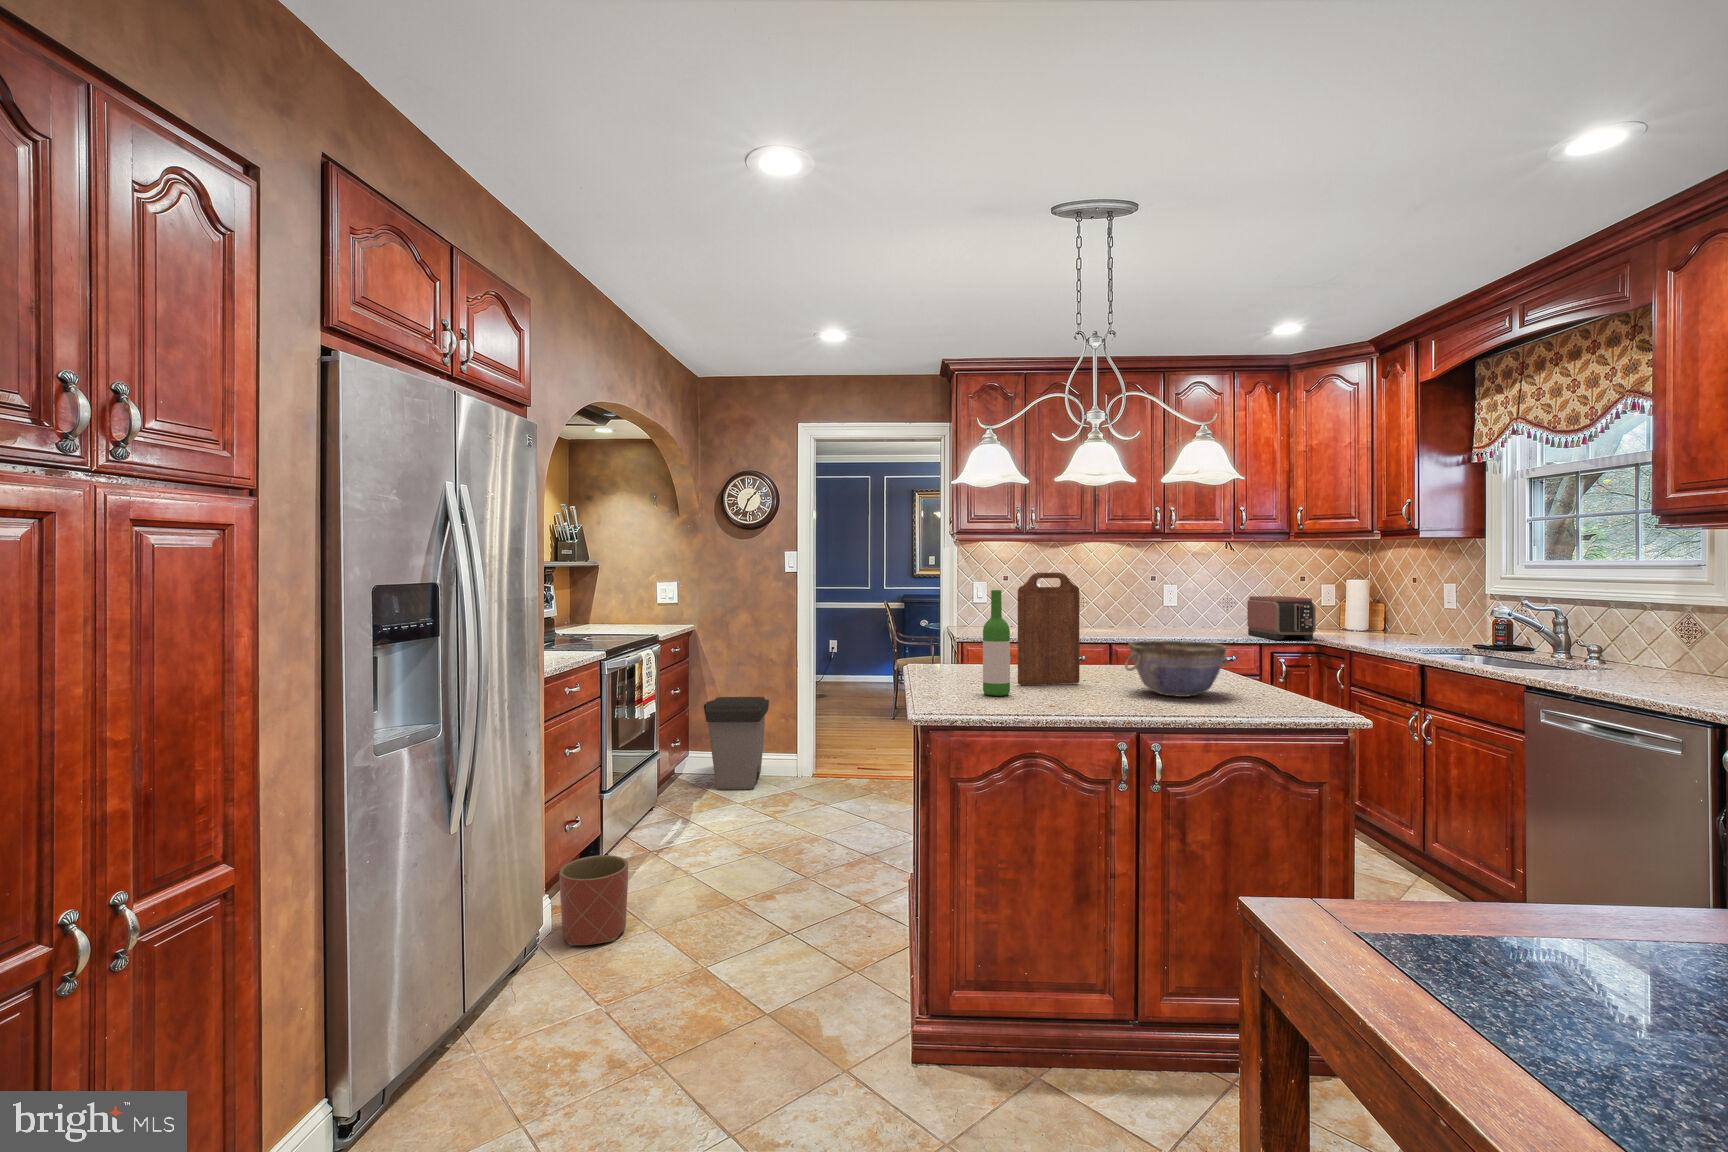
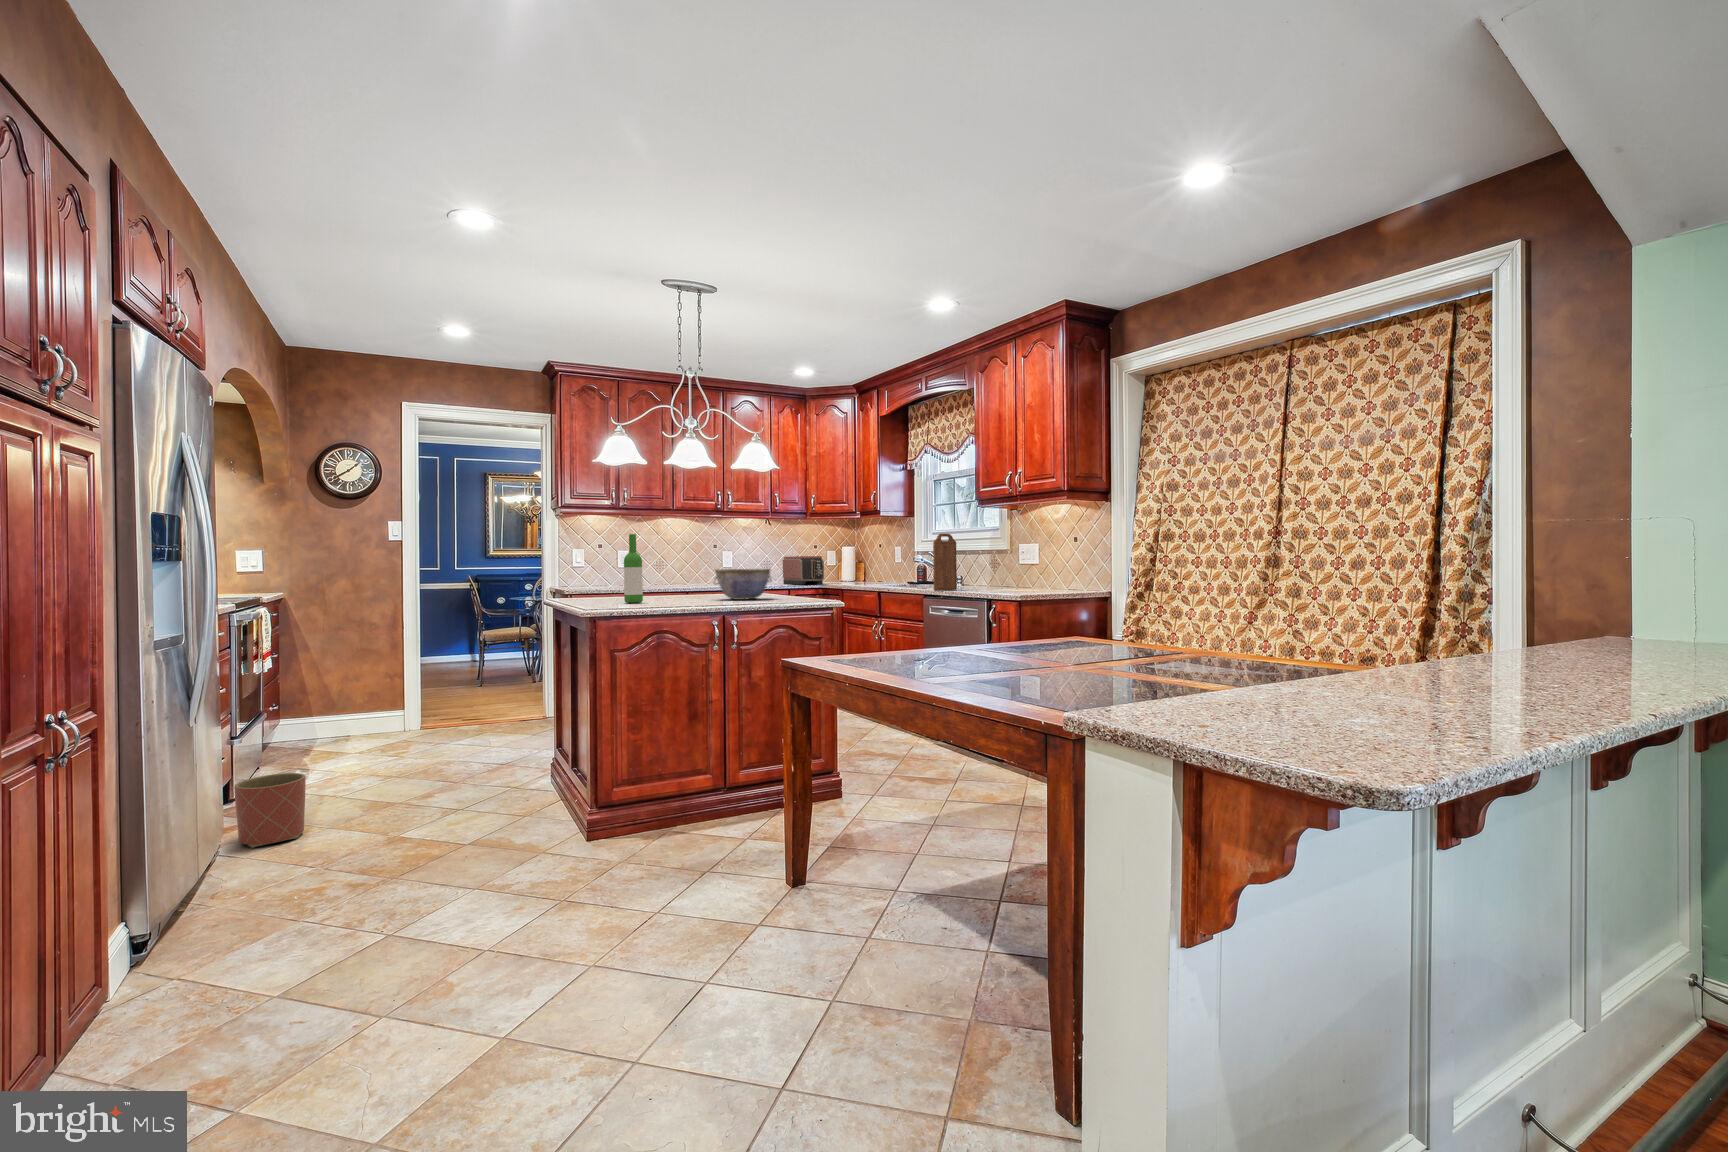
cutting board: present [1018,573,1080,685] -> present [933,534,957,591]
trash can: present [704,697,769,790] -> none [303,659,376,748]

